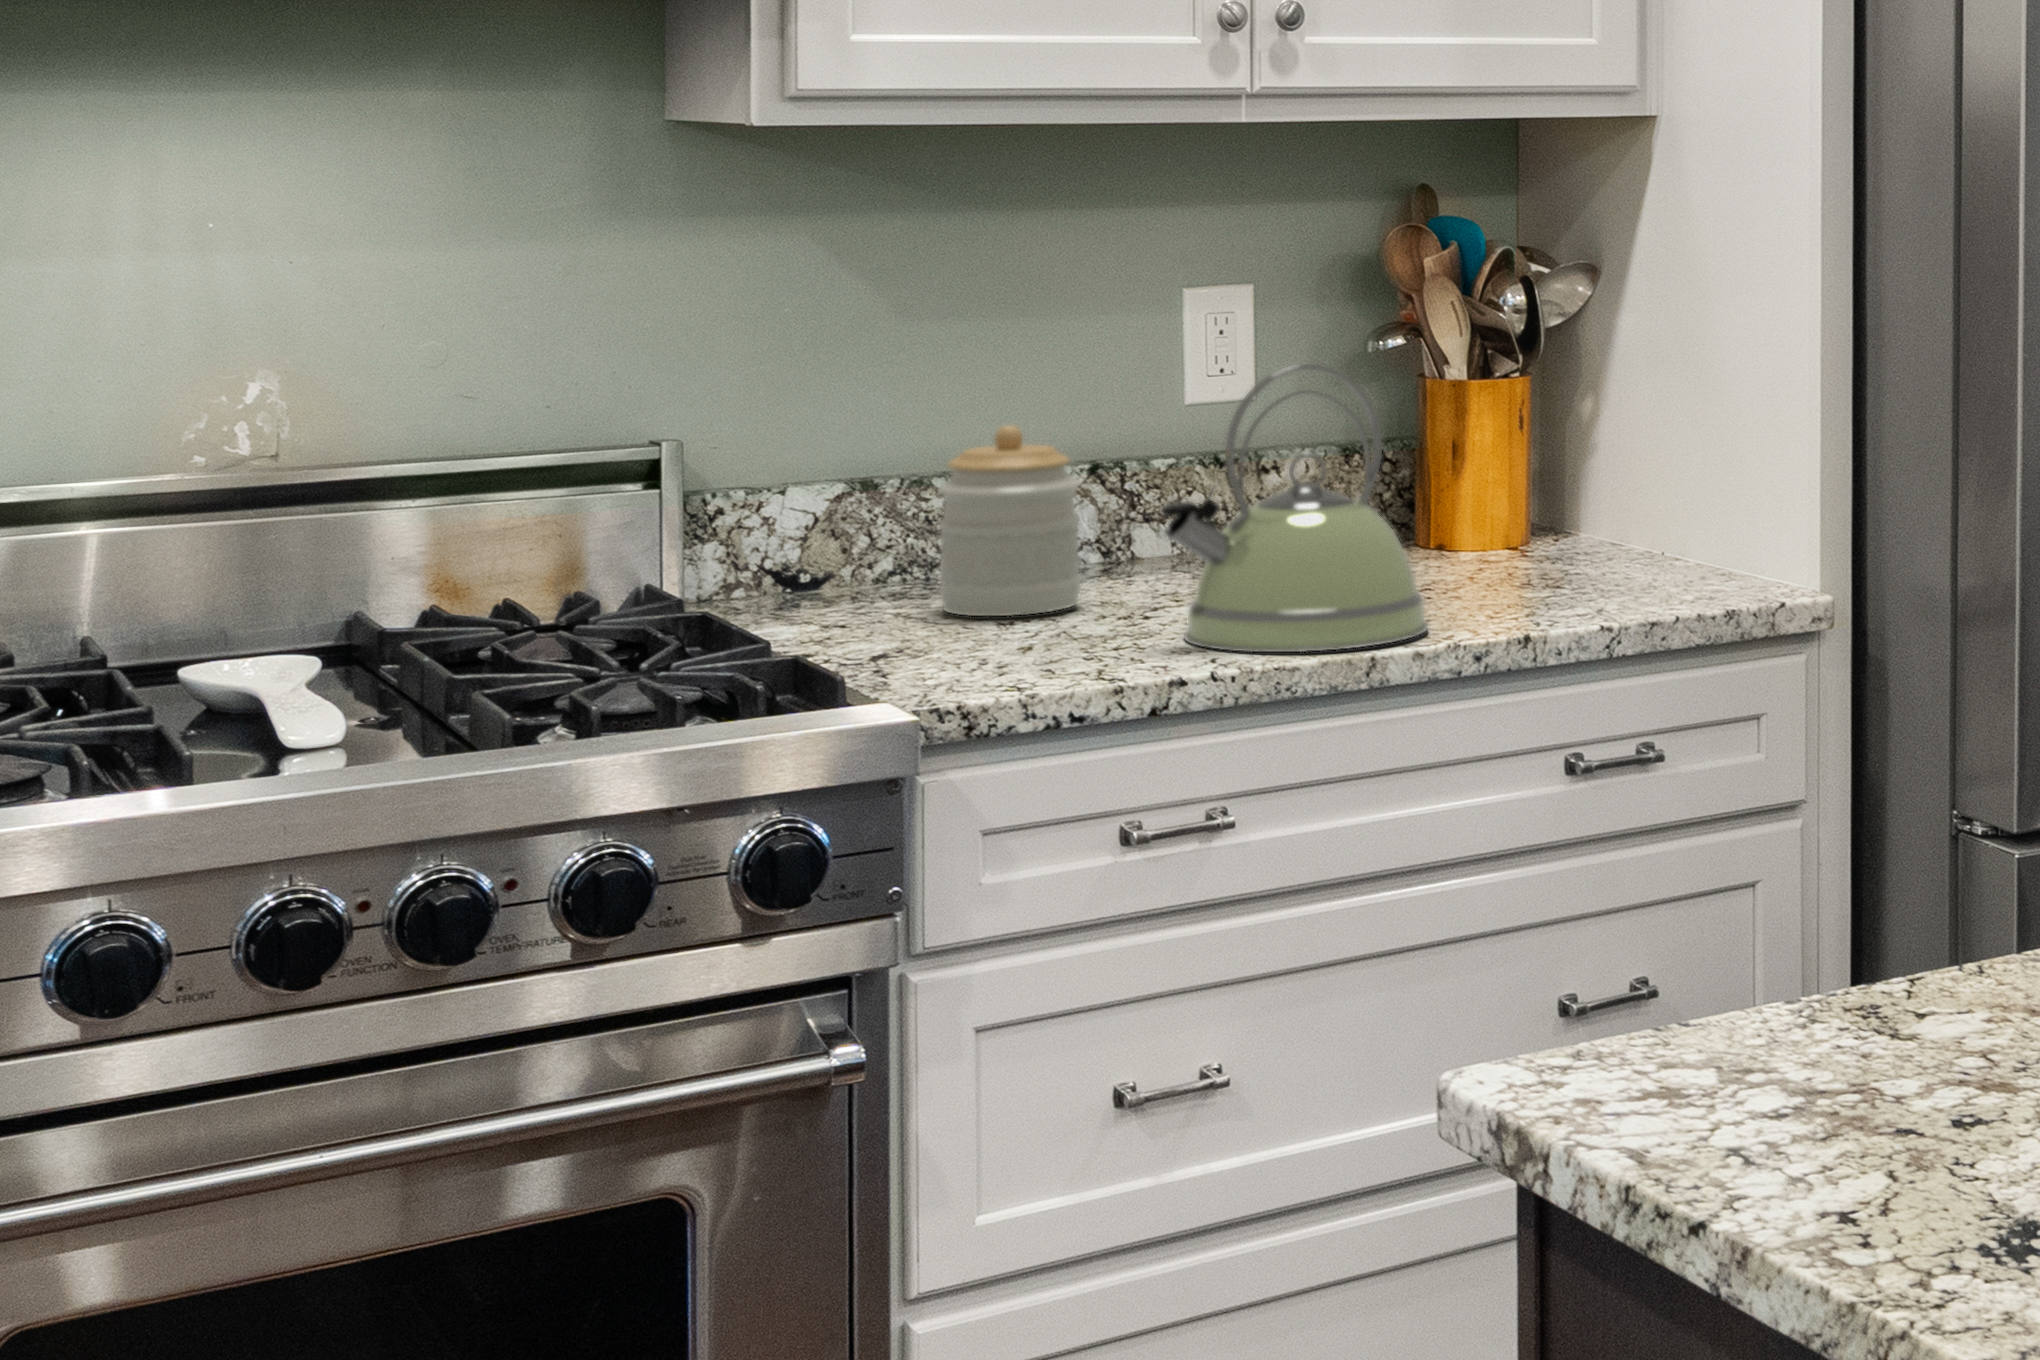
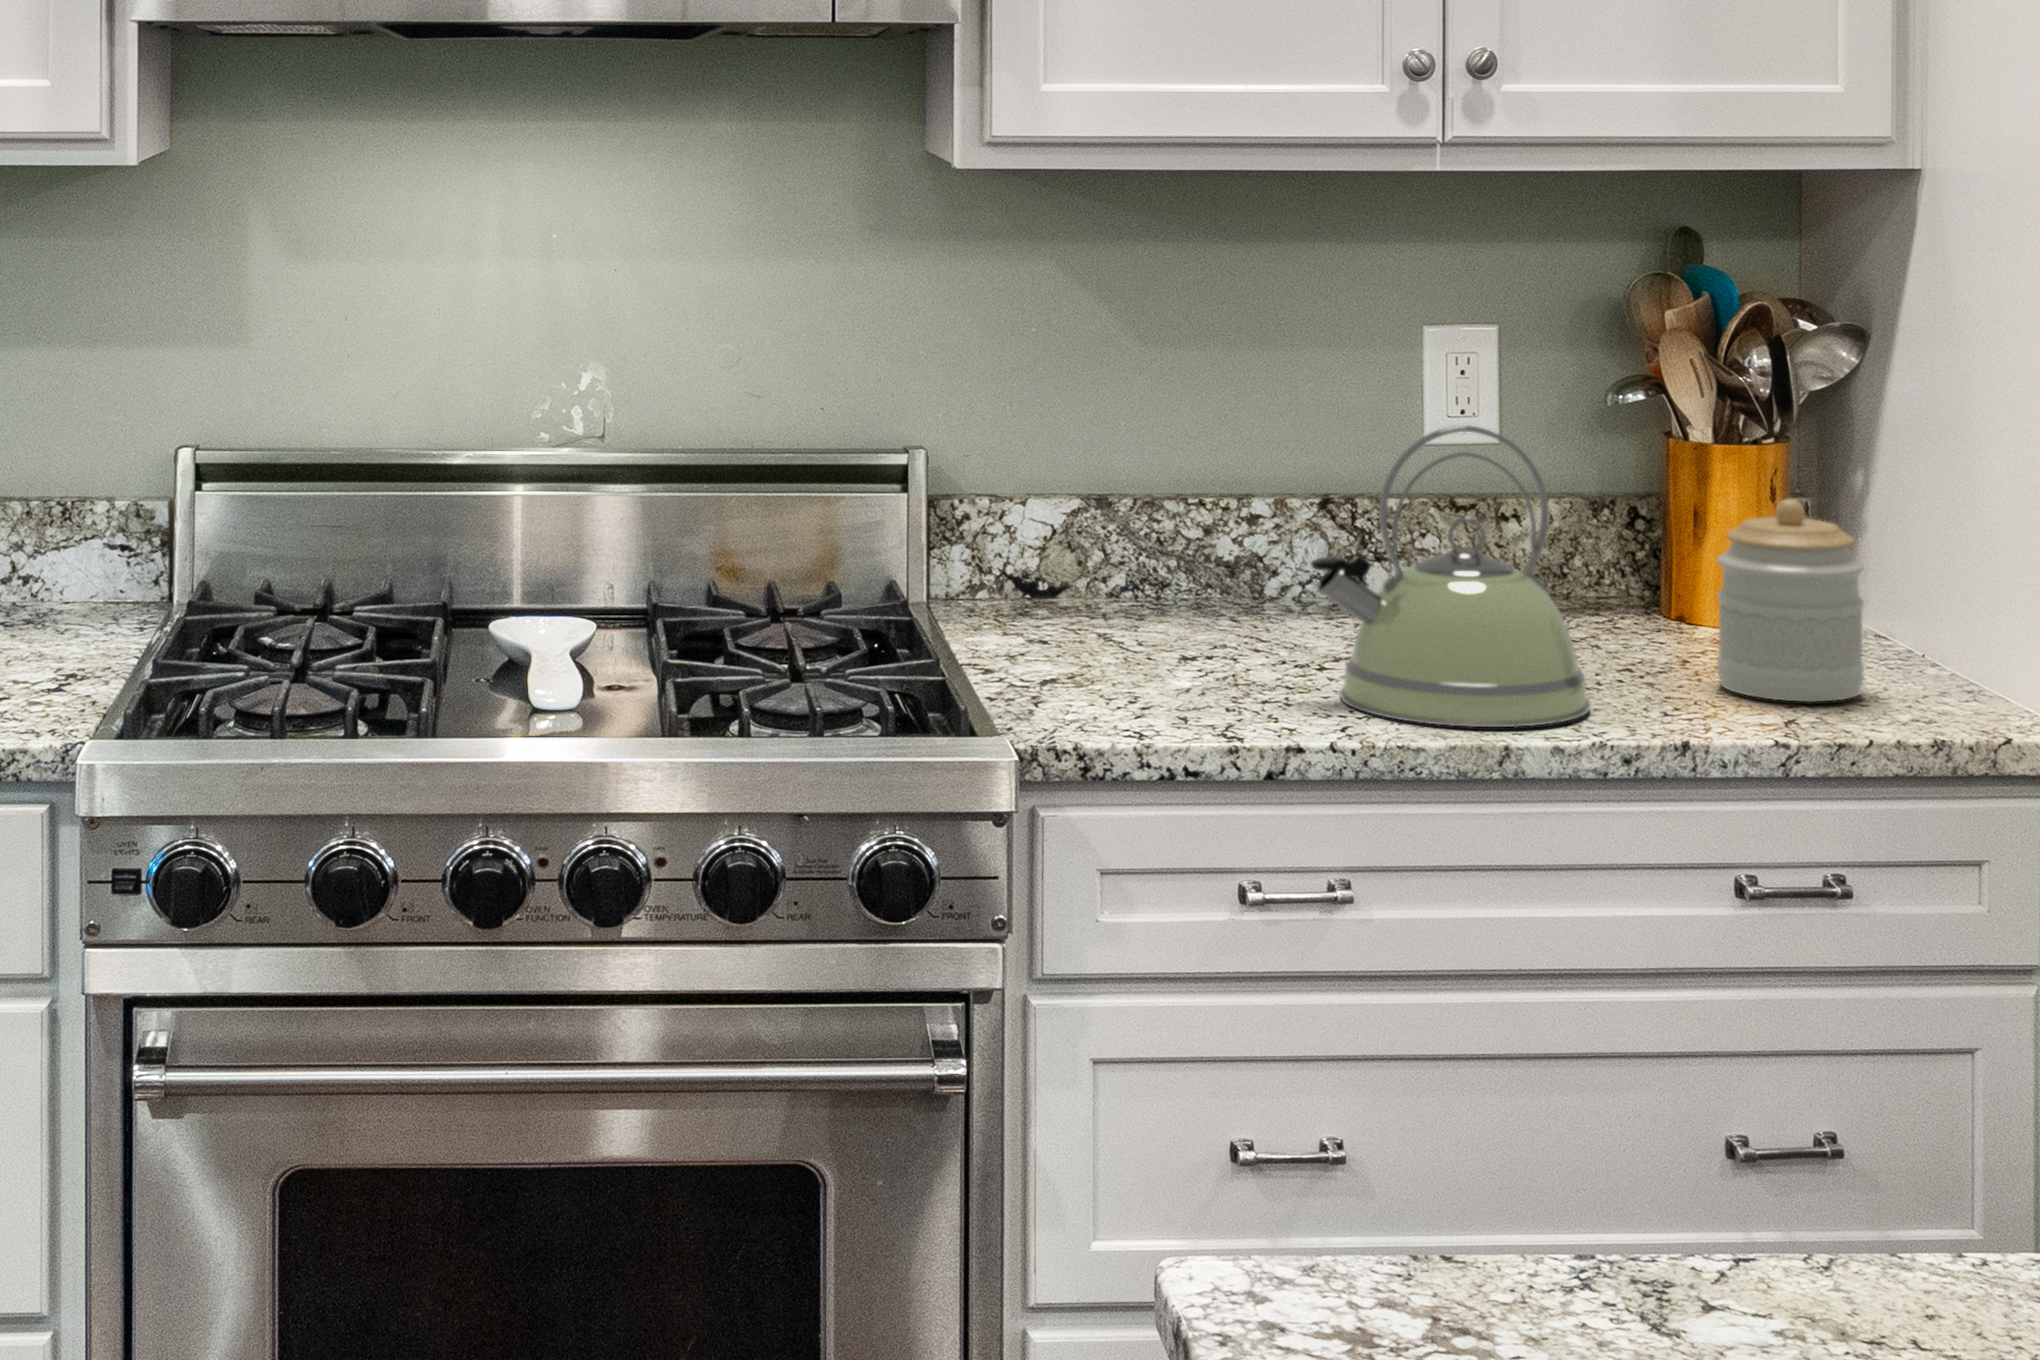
jar: present [939,425,1080,616] -> present [1717,499,1864,702]

